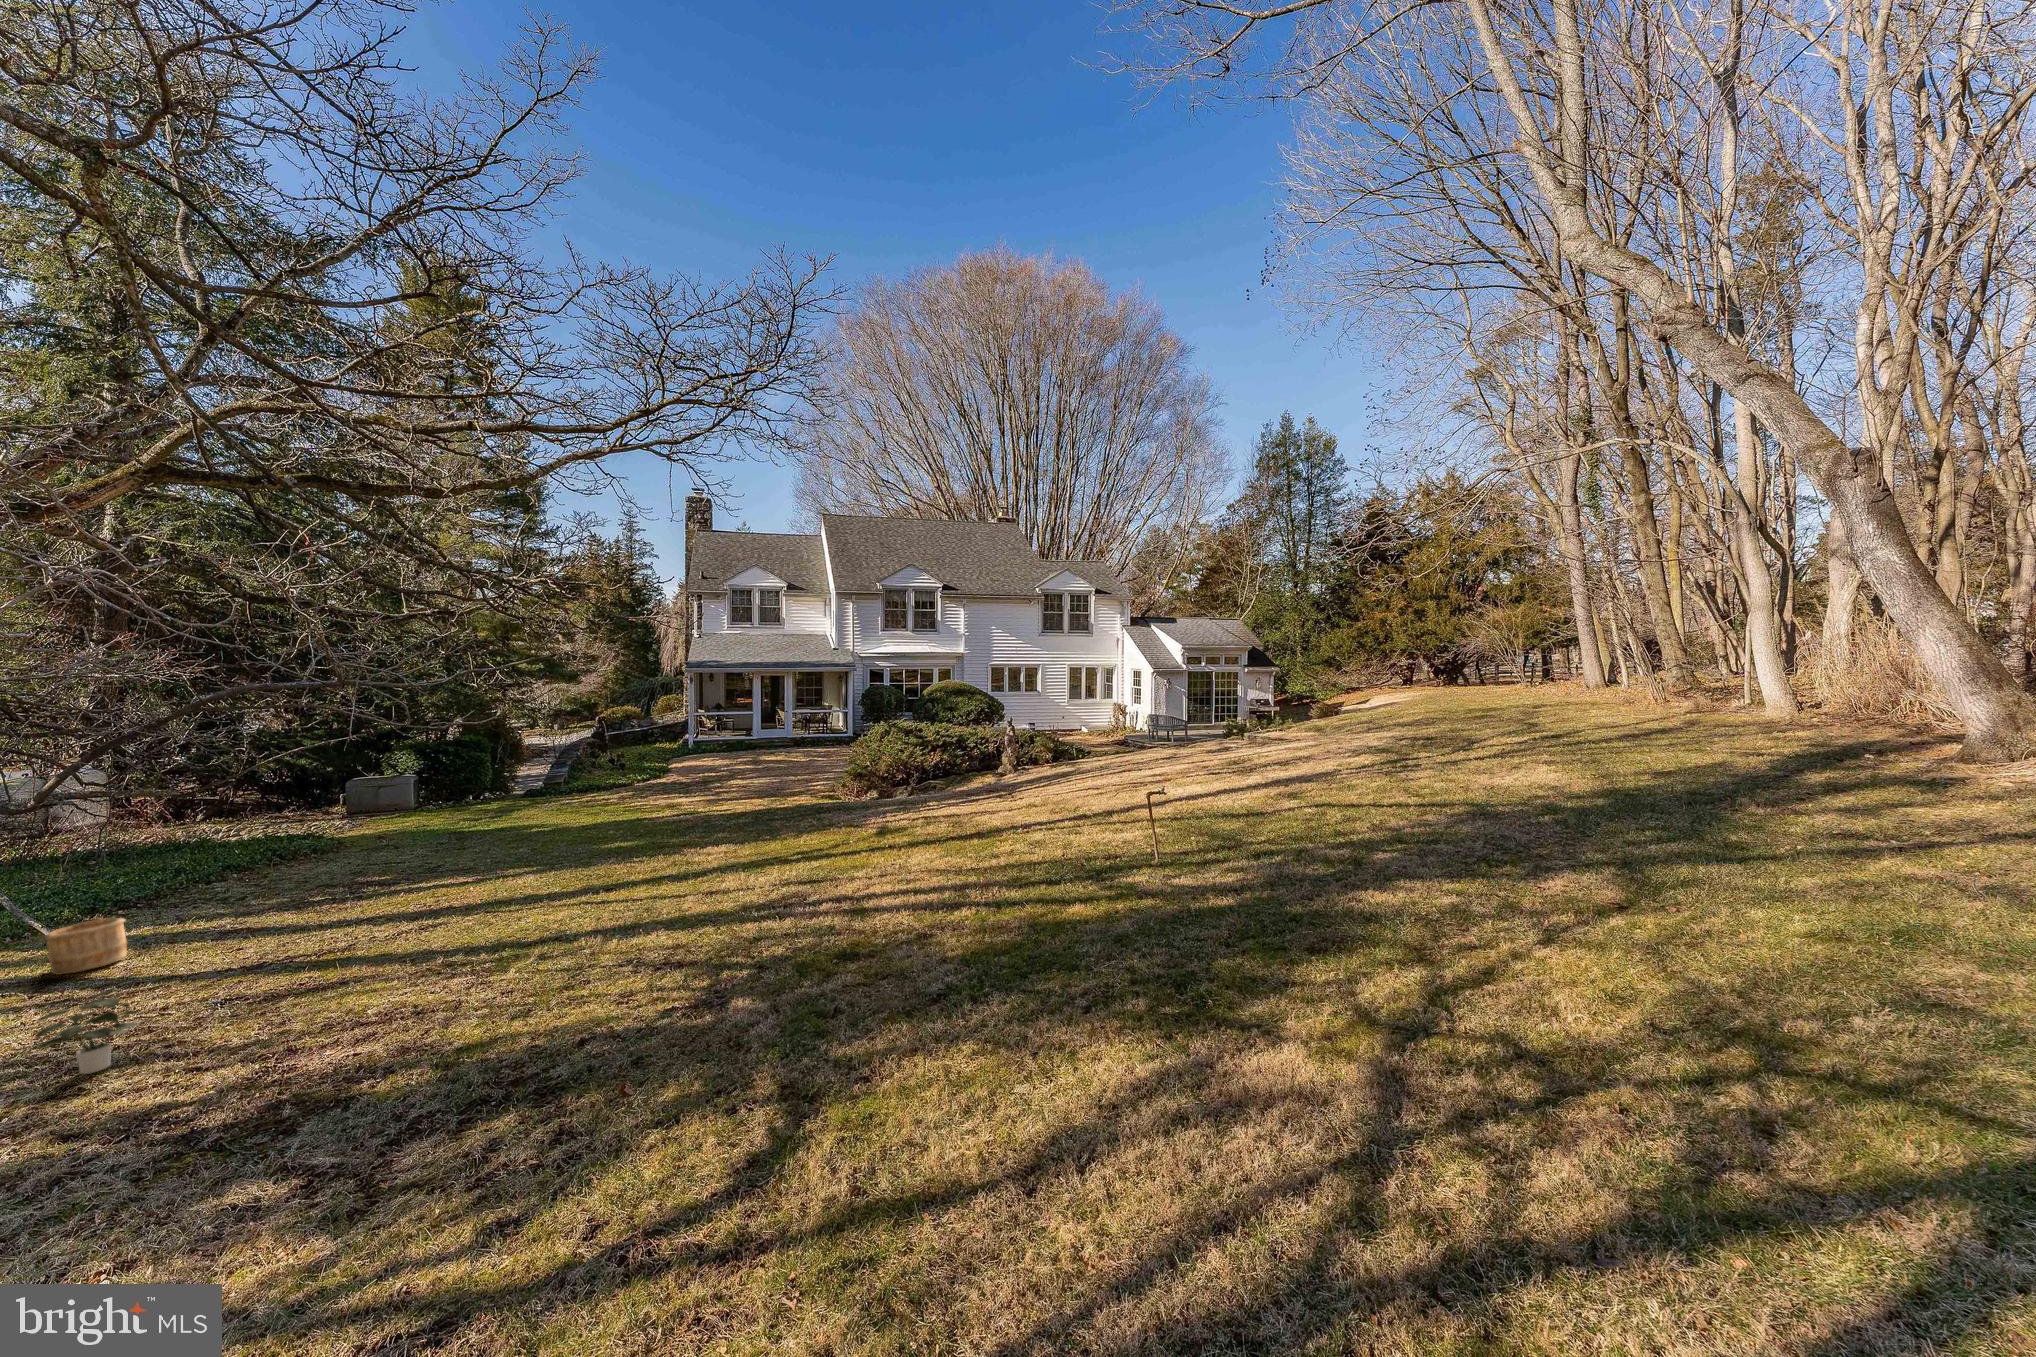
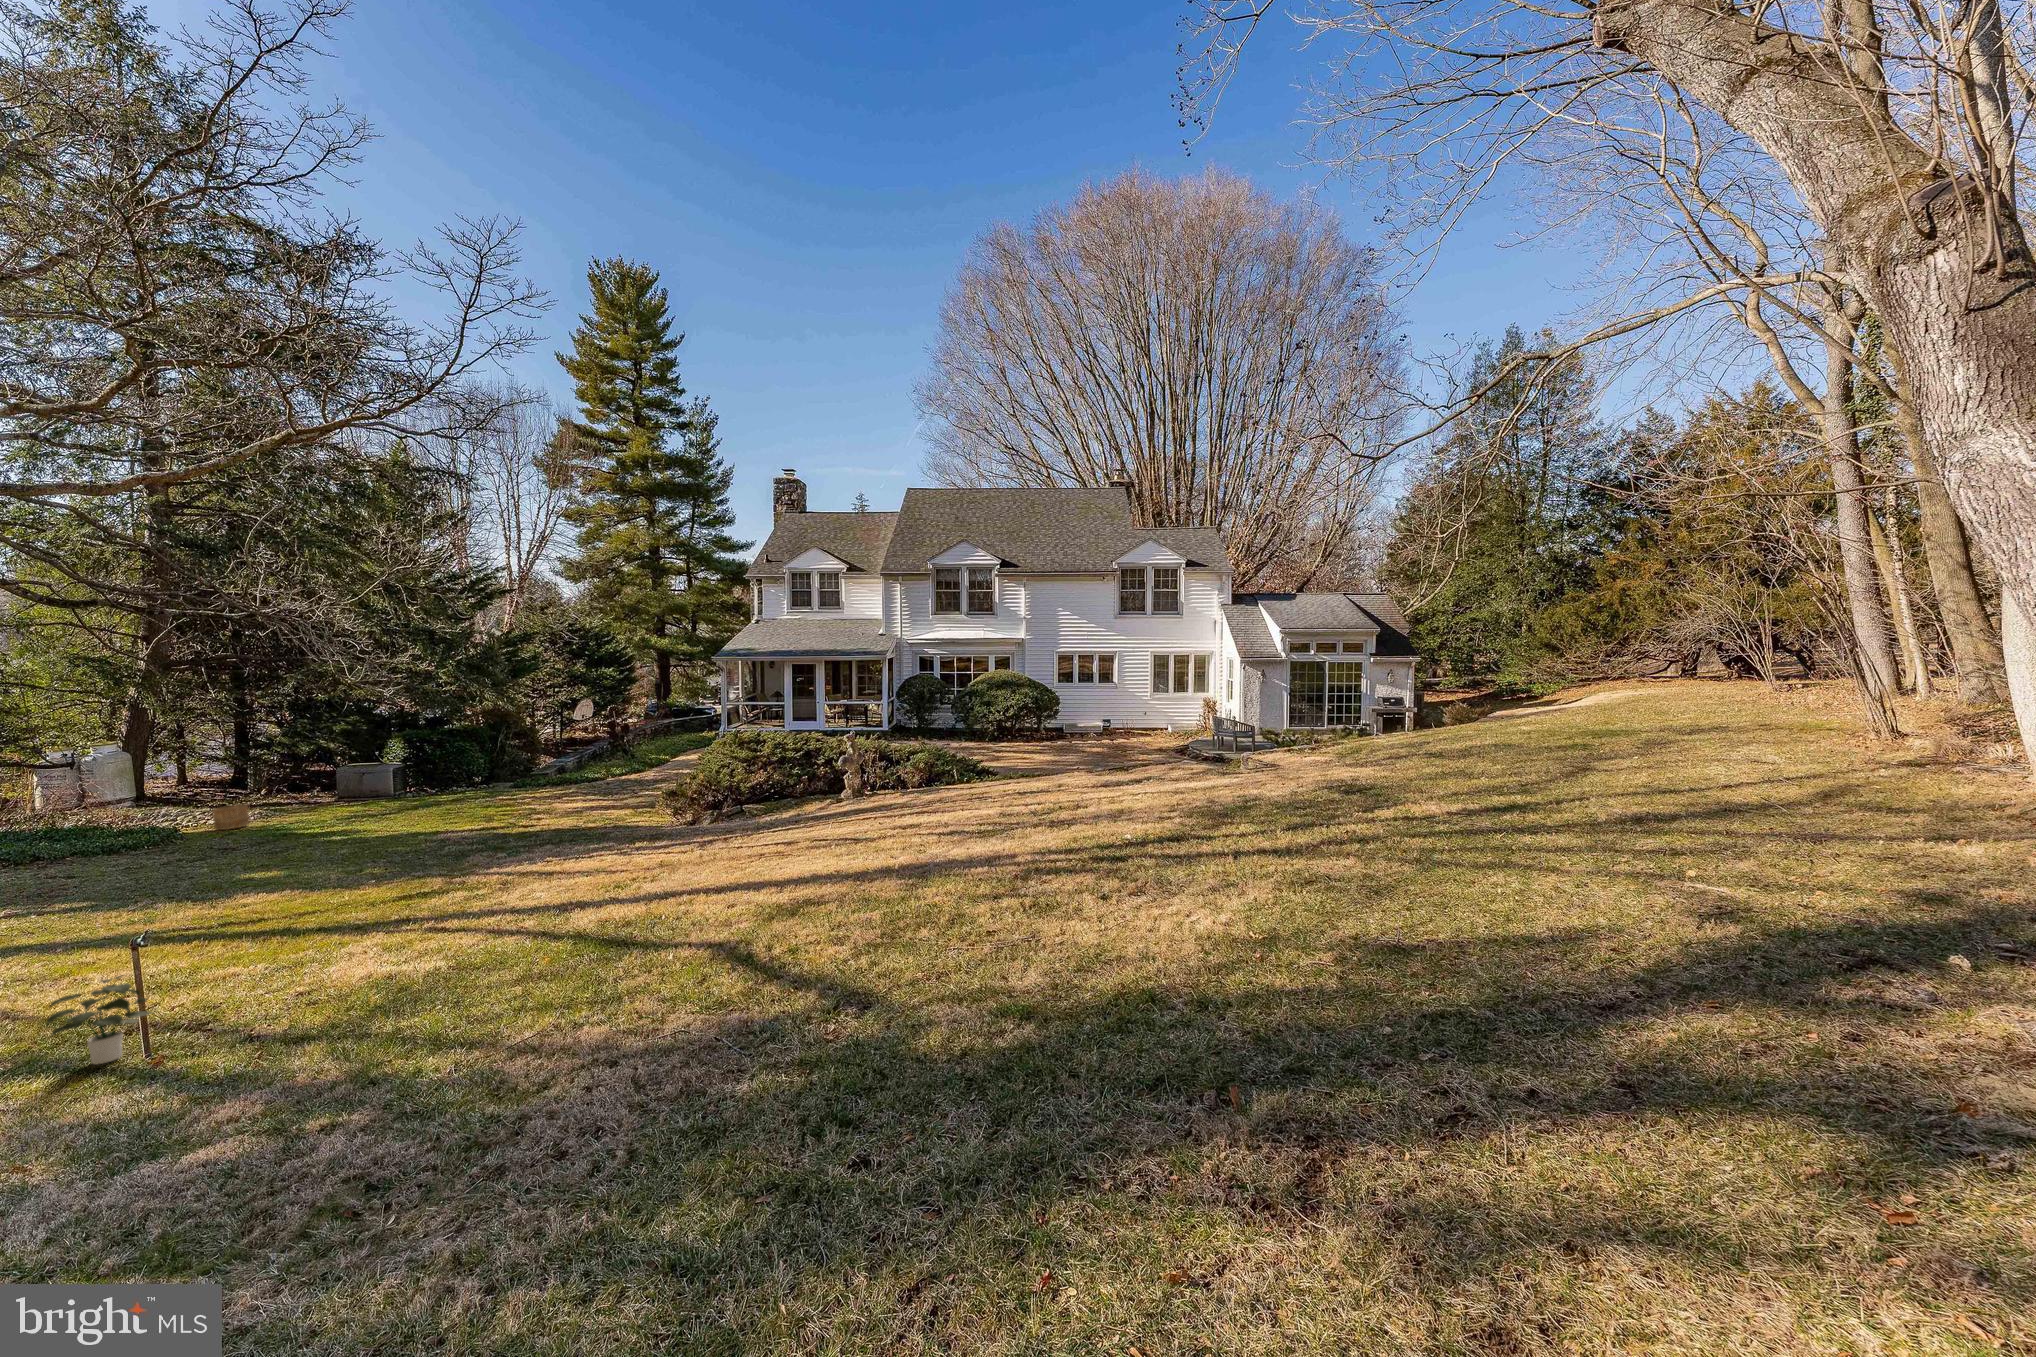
wooden bucket: present [44,918,127,975] -> present [212,804,249,830]

